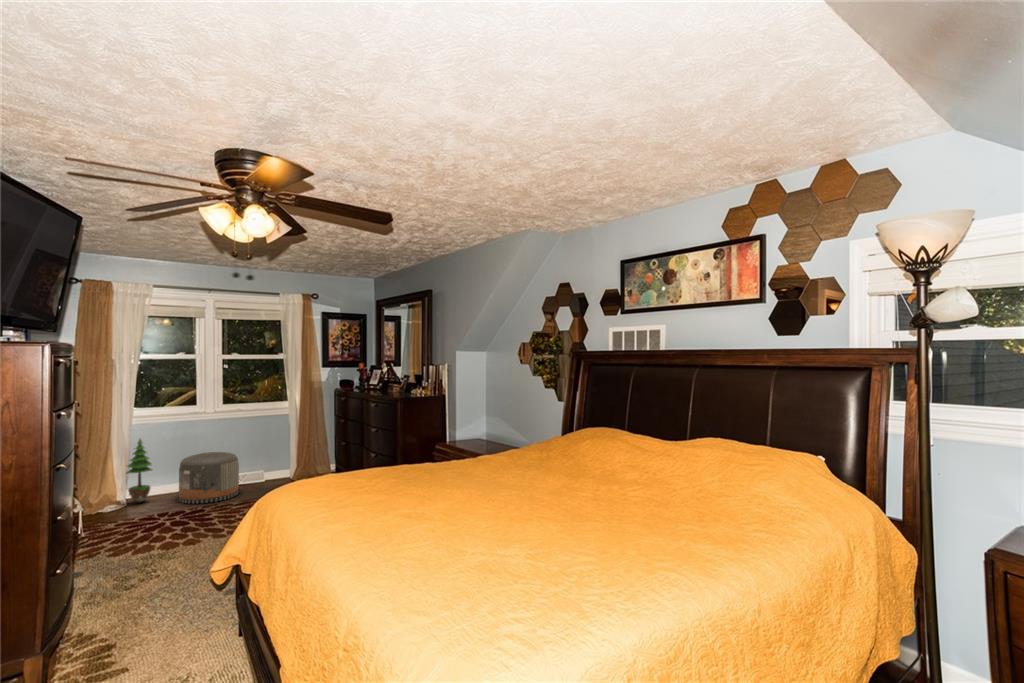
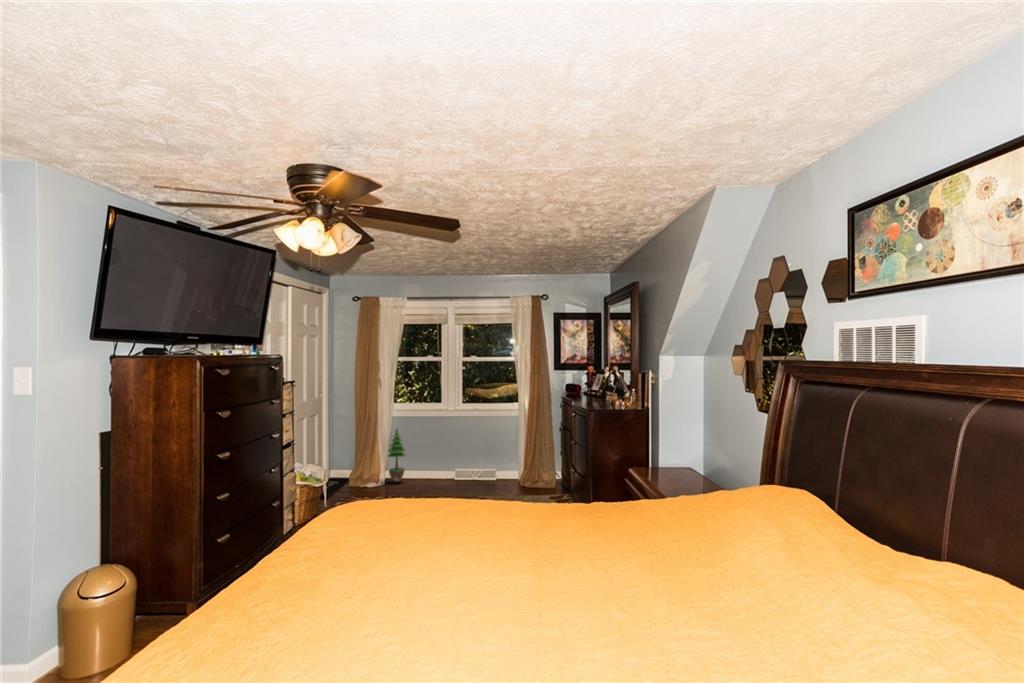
pouf: present [179,452,239,503] -> none [422,446,470,492]

